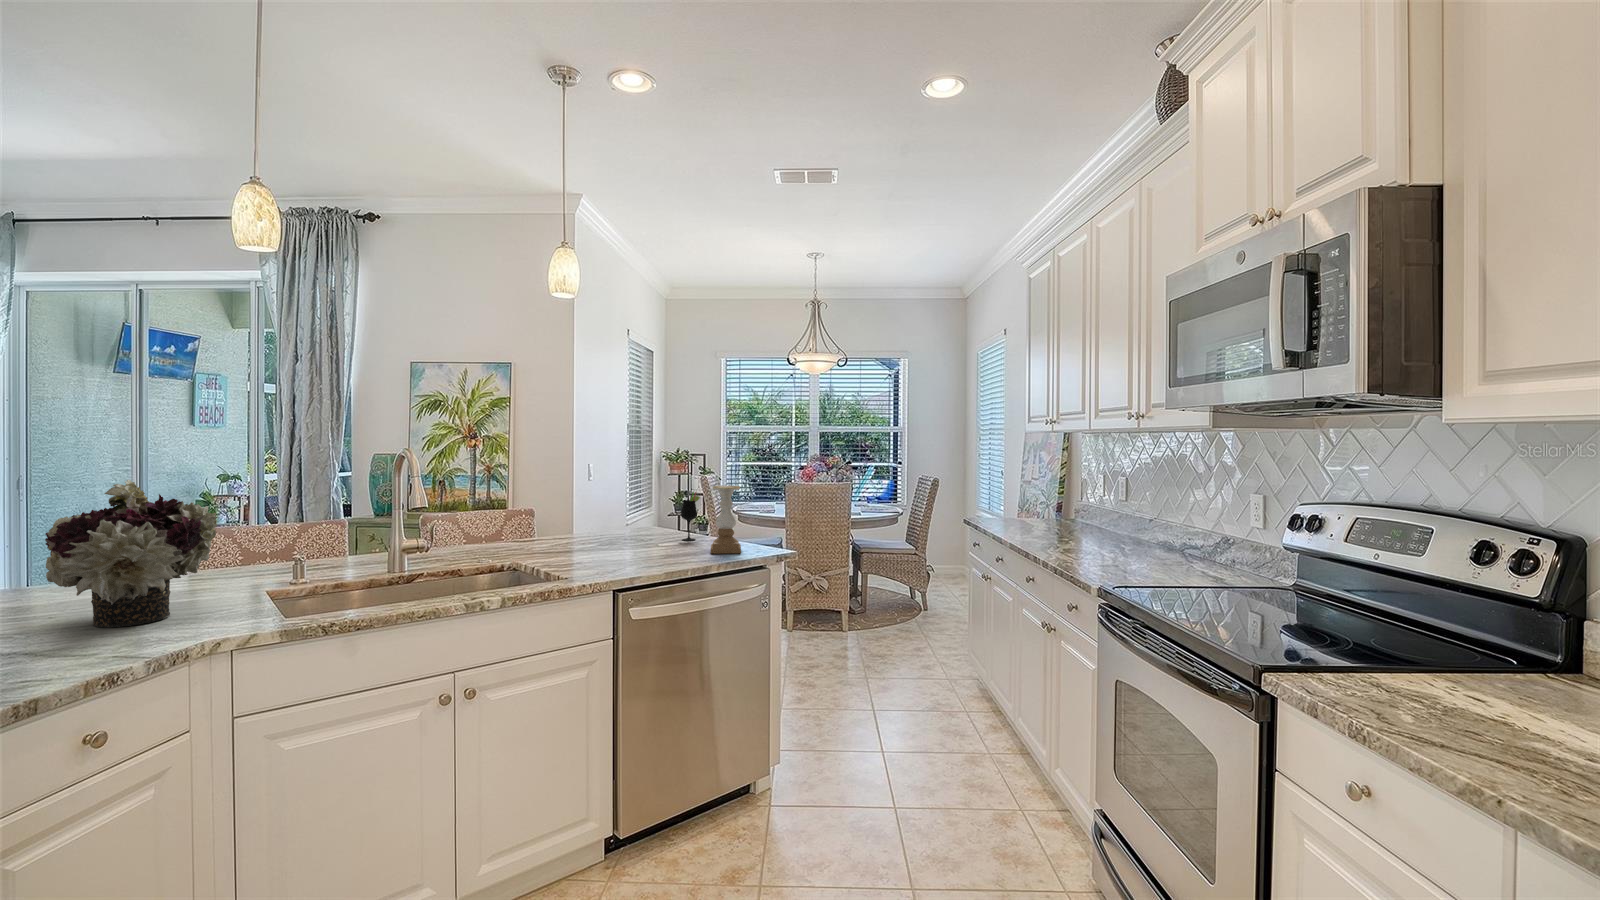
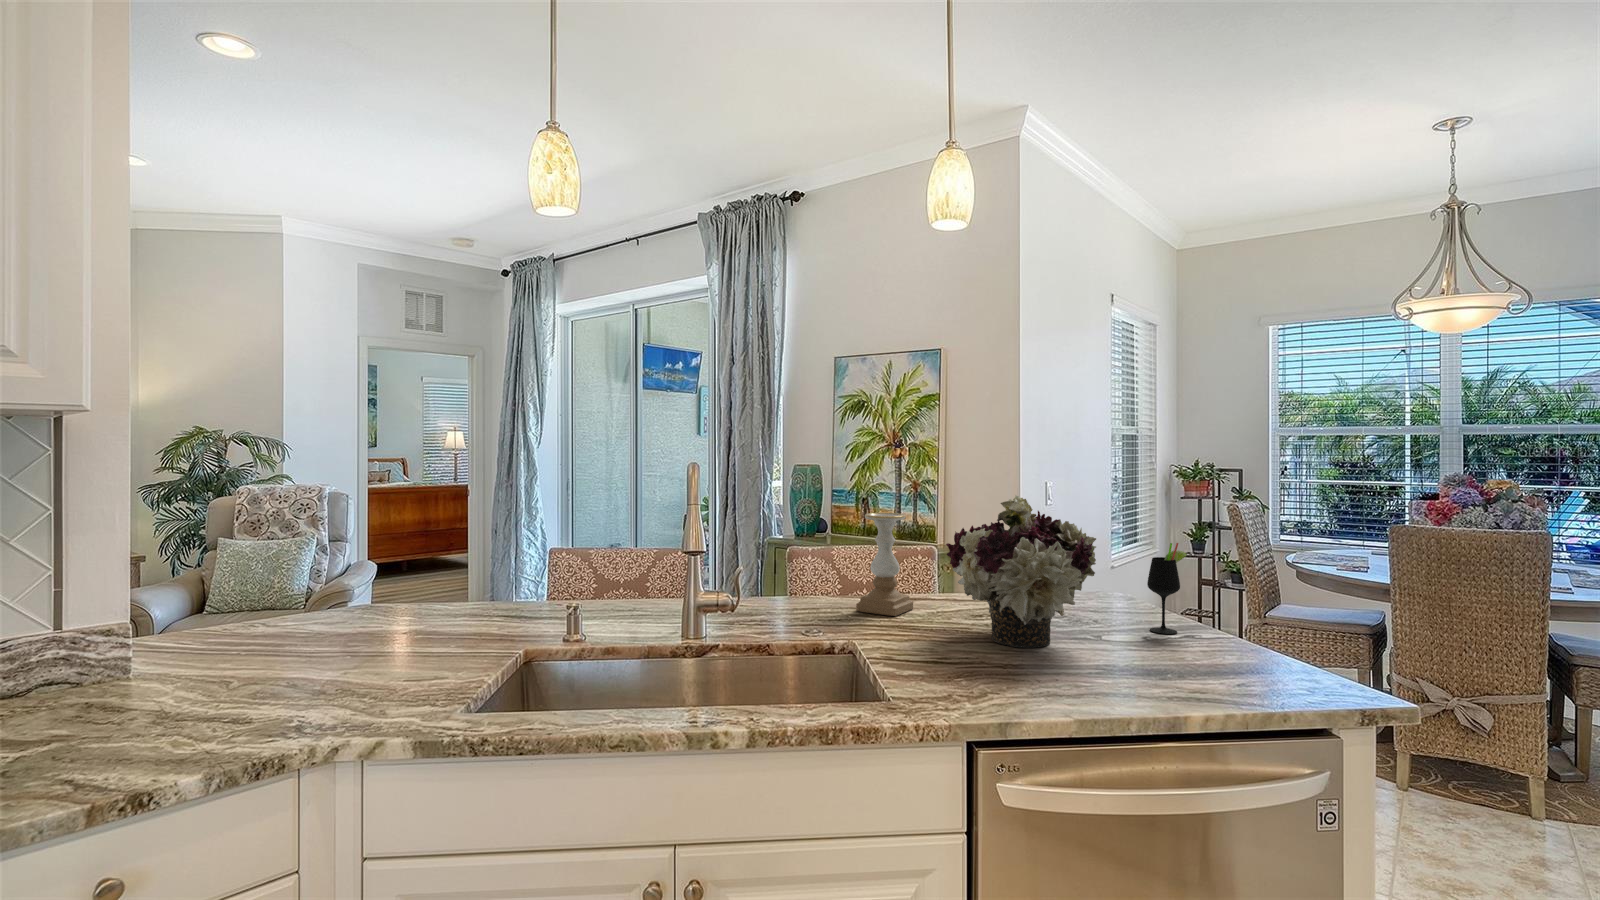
flower arrangement: present [45,480,217,628] -> present [946,495,1096,648]
candle holder: present [711,485,741,554] -> present [856,513,913,616]

